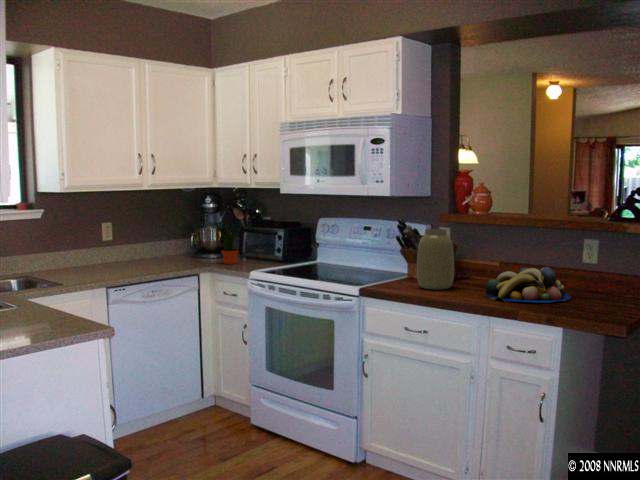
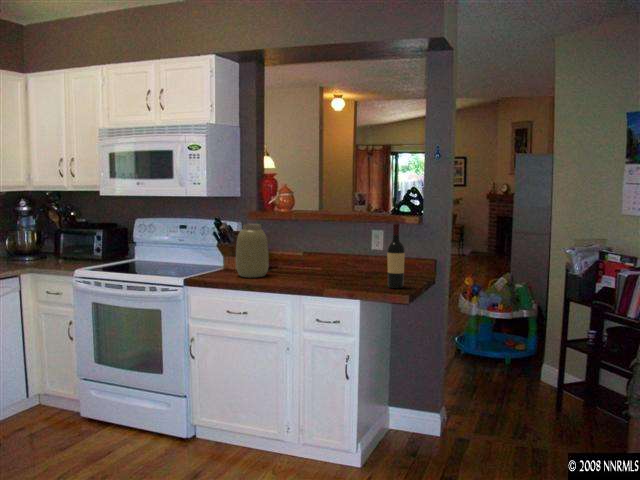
potted plant: present [215,223,239,264] -> none [31,224,57,264]
wine bottle: none [590,233,612,312] -> present [387,223,405,288]
fruit bowl: present [485,267,571,303] -> none [298,254,368,285]

